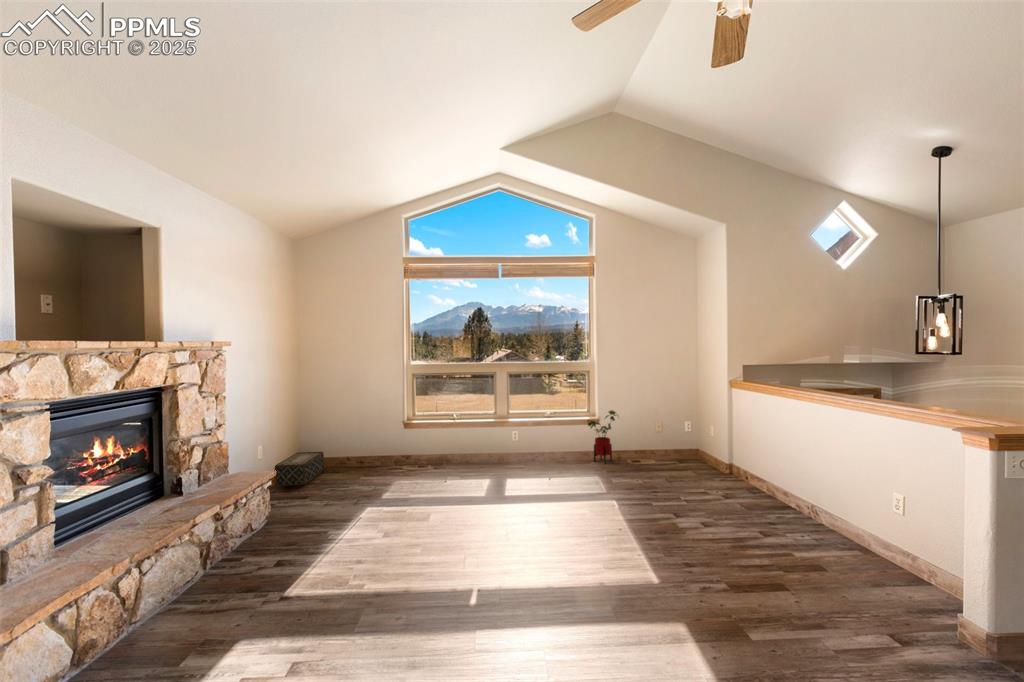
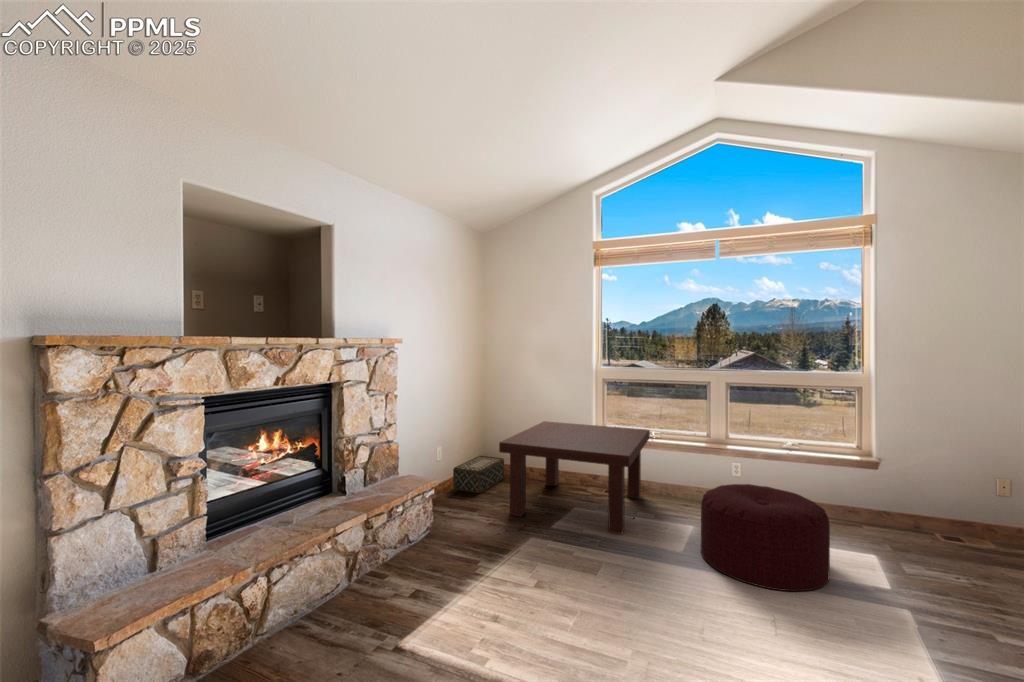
coffee table: none [330,410,454,495] -> present [499,421,650,534]
house plant: present [587,410,616,463] -> none [850,457,912,539]
ottoman: none [499,438,578,502] -> present [701,484,830,591]

